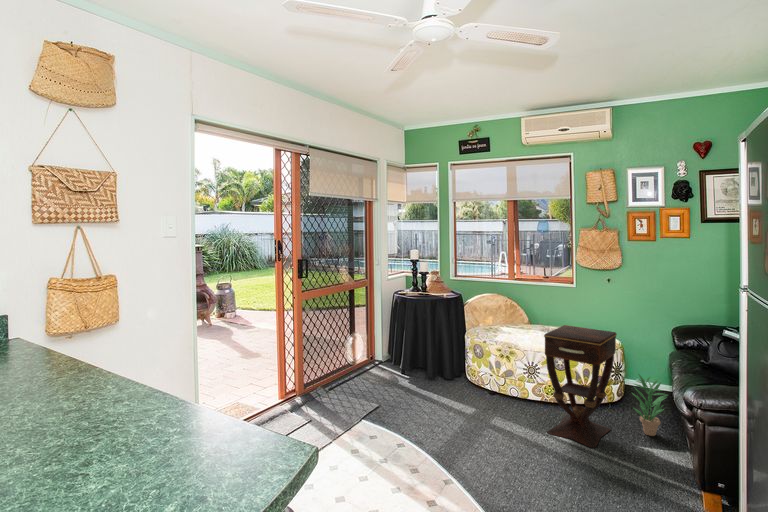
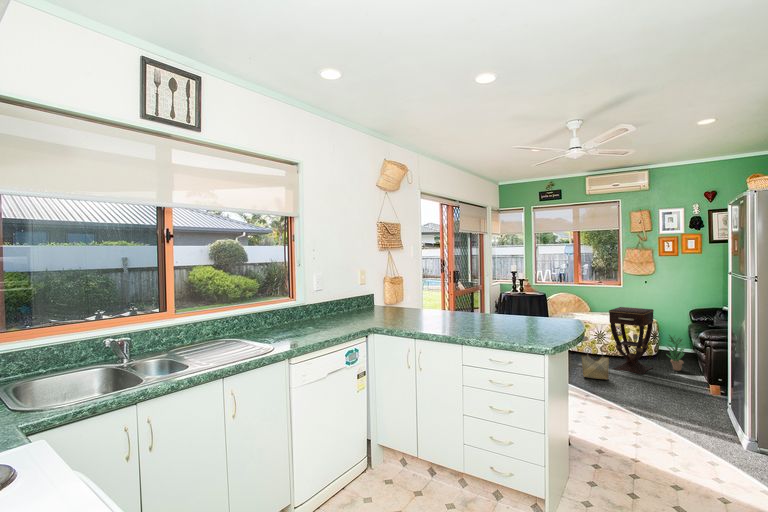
woven basket: none [491,397,538,467] -> present [581,348,609,380]

